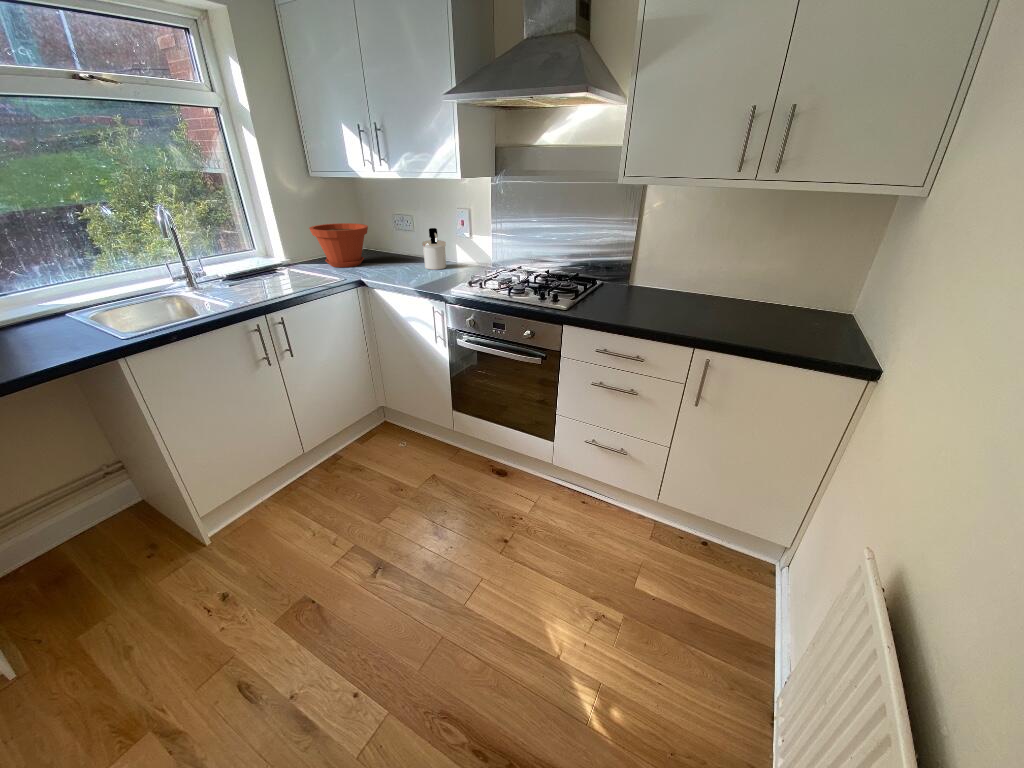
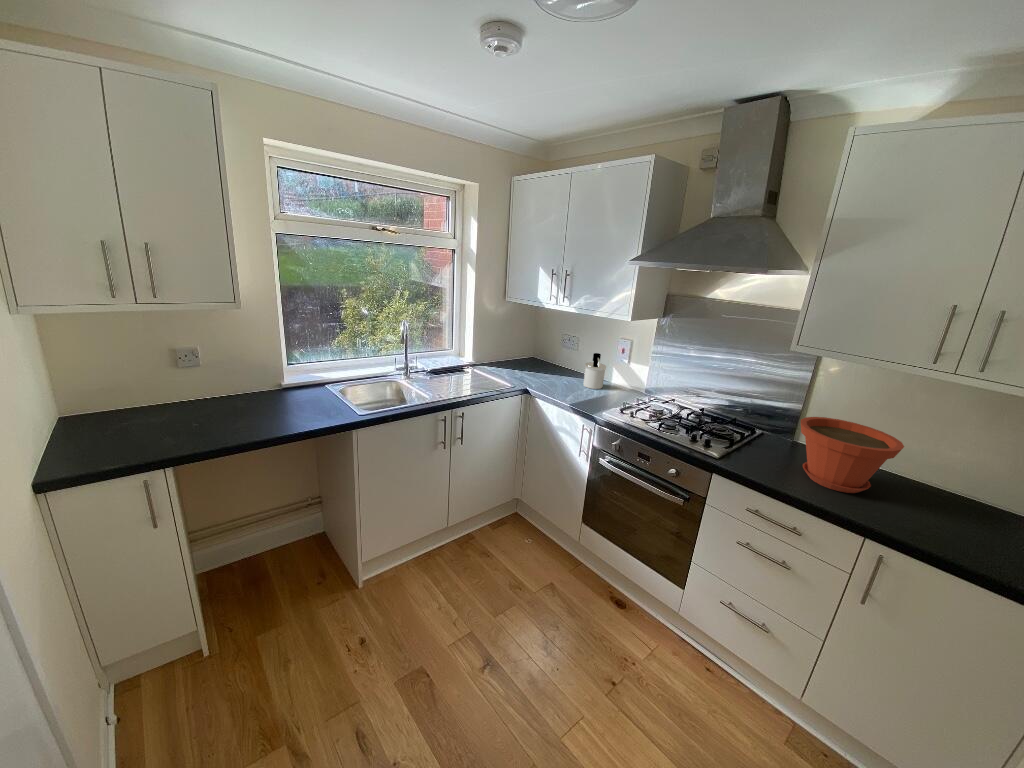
plant pot: present [309,223,368,267] -> present [801,417,904,493]

